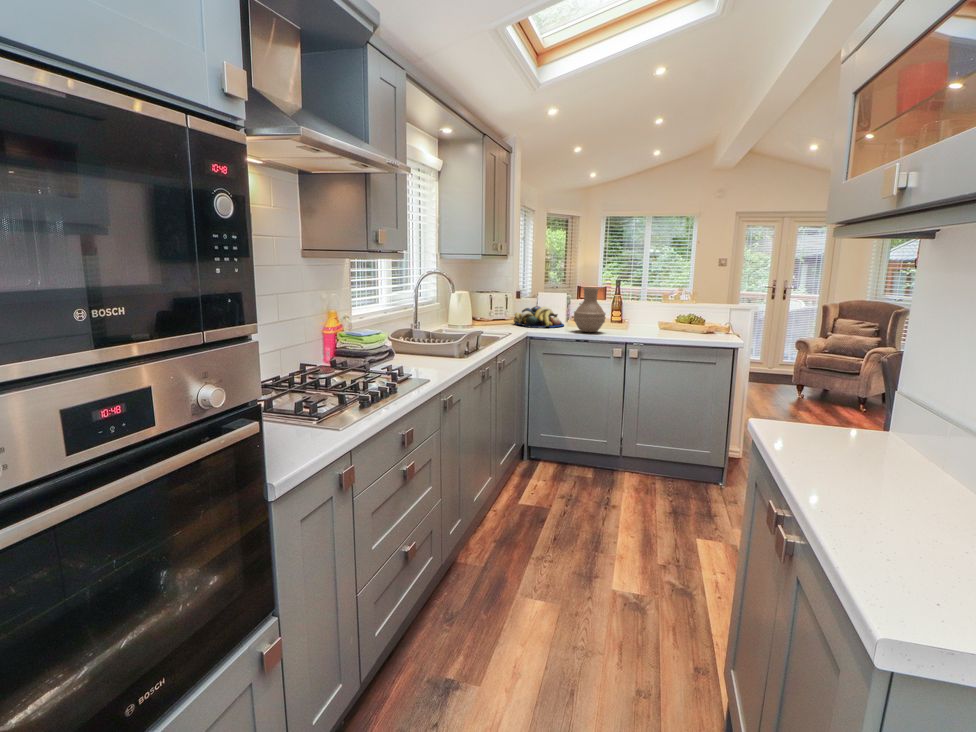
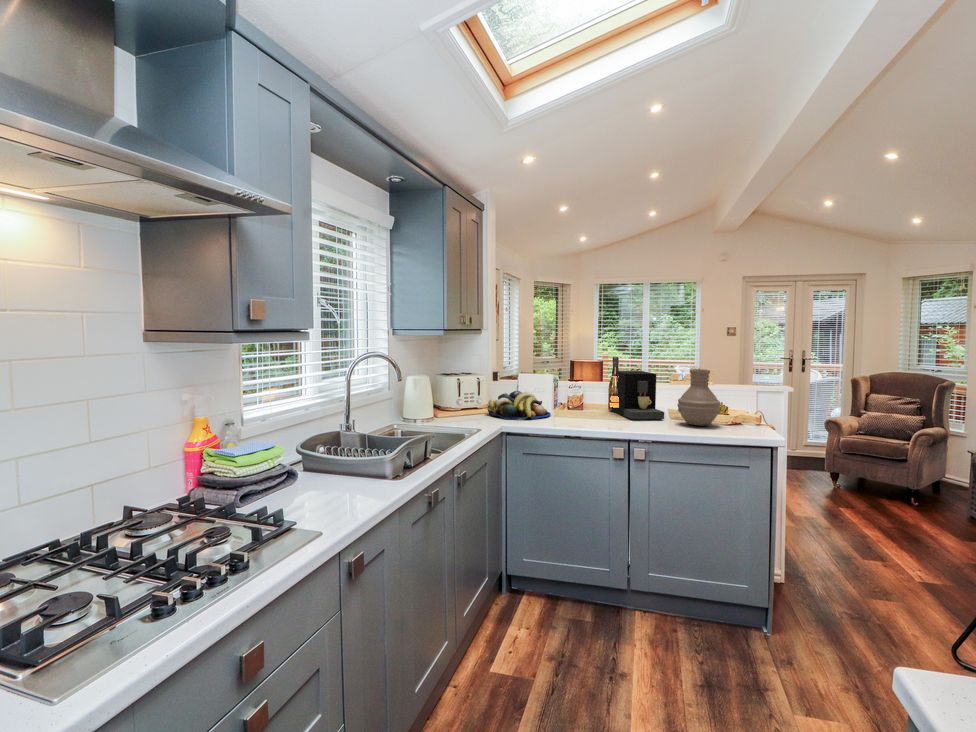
vase: present [574,287,606,332] -> present [677,369,721,426]
coffee maker: none [613,291,655,329] -> present [611,371,664,419]

